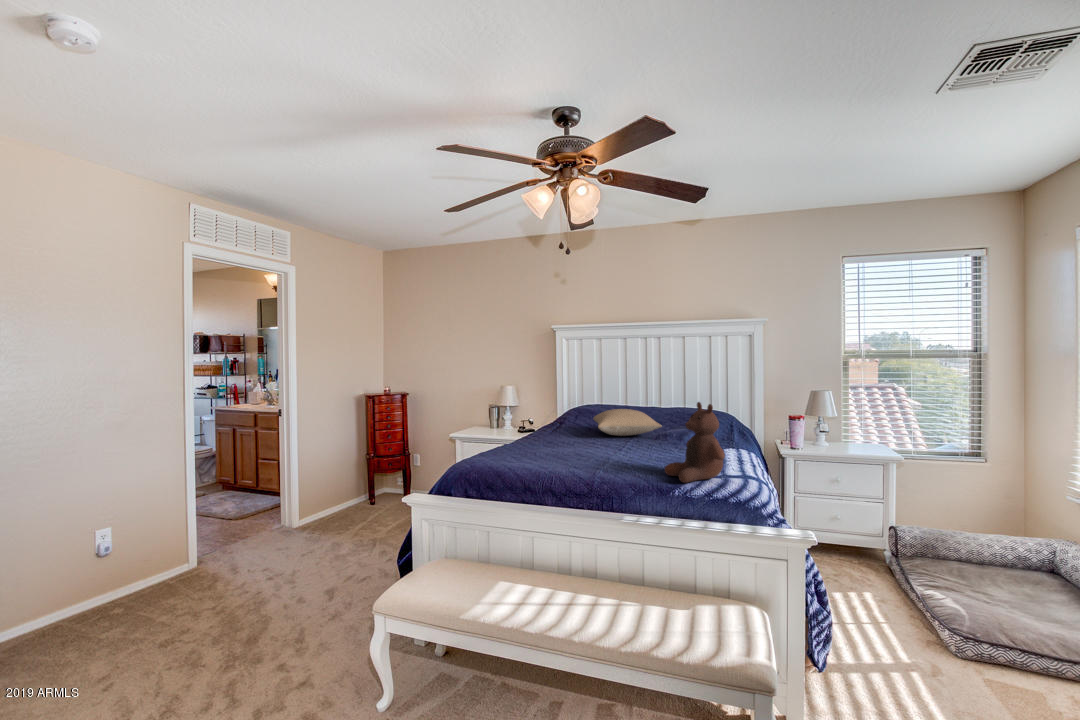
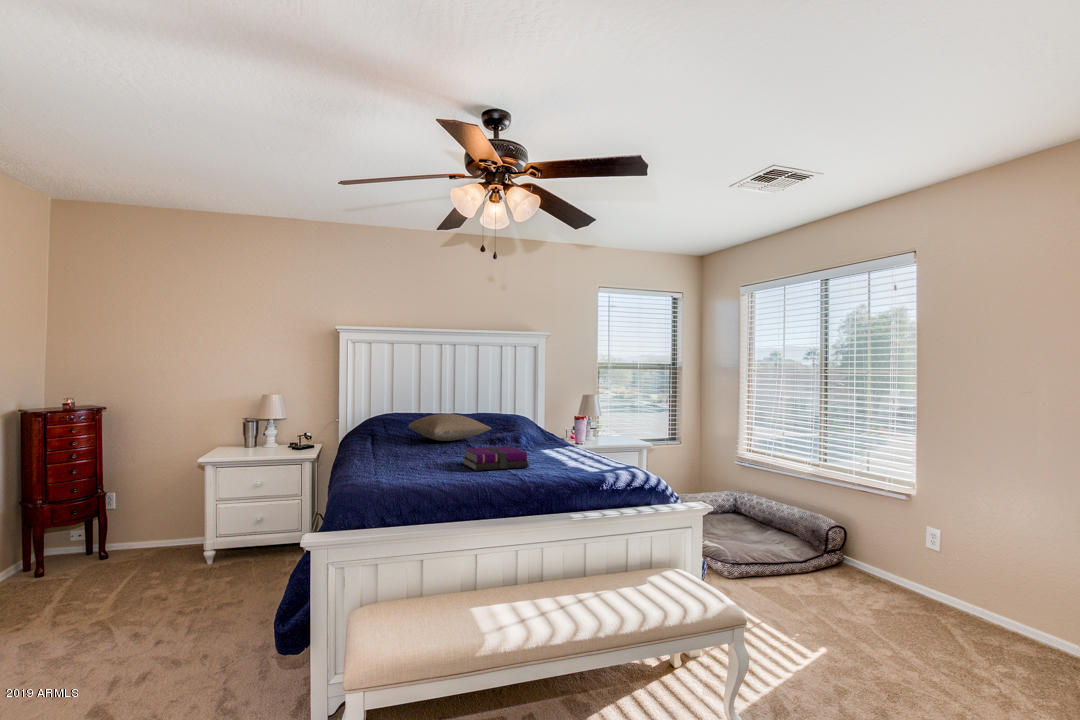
stuffed bear: present [665,402,725,483] -> none [552,398,610,472]
notebook: none [586,446,644,471] -> present [463,446,529,471]

